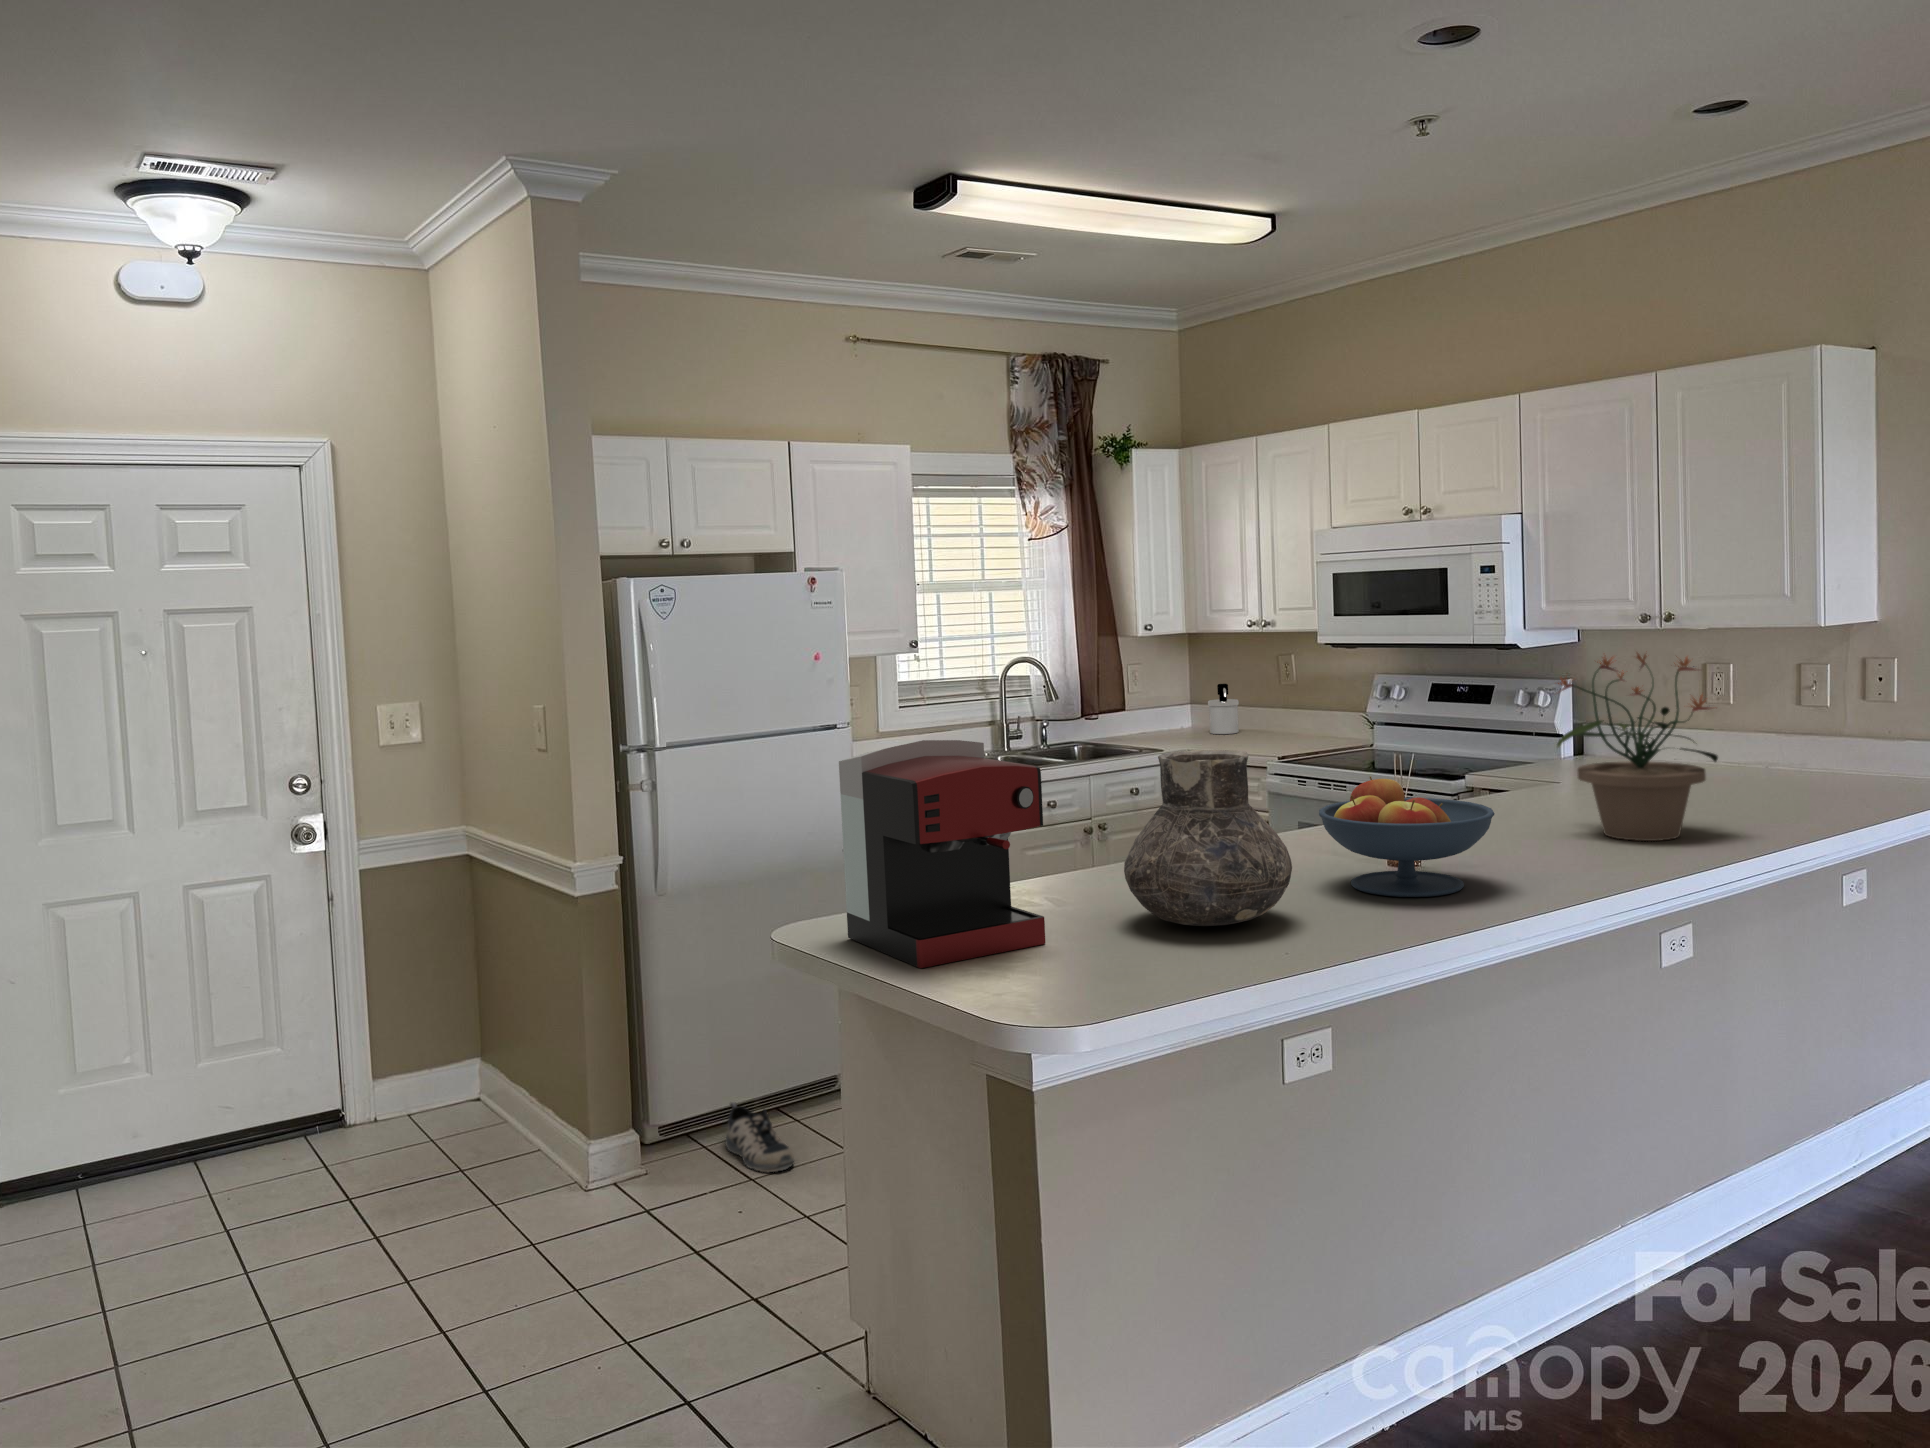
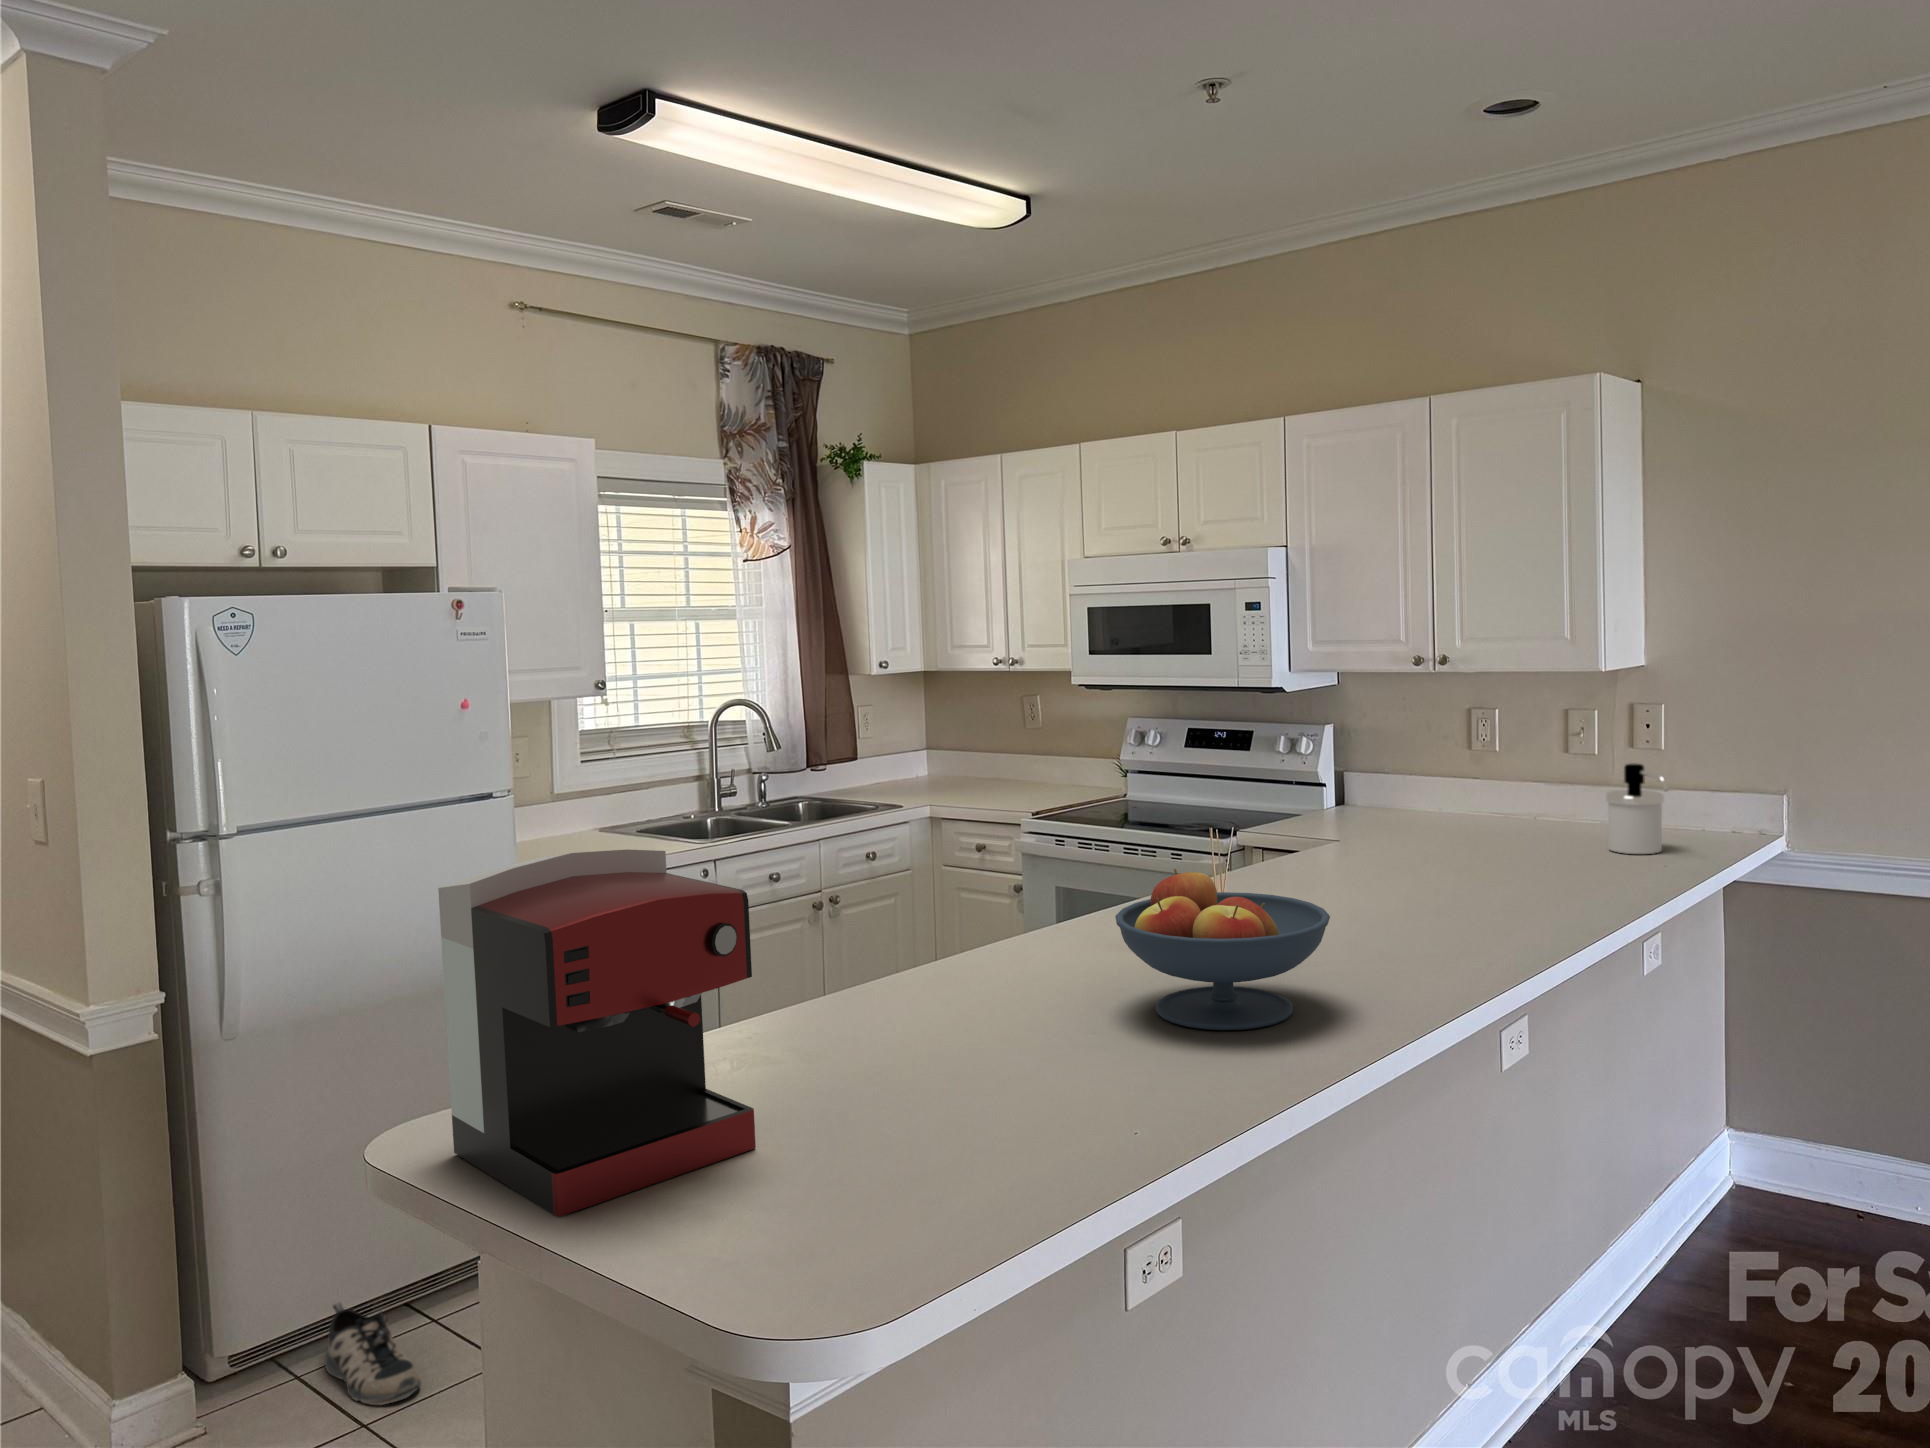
potted plant: present [1557,653,1718,841] -> none [1362,703,1547,926]
soap dispenser: present [1208,684,1239,734] -> present [1606,764,1668,854]
vase: present [1124,750,1292,926] -> none [868,850,1095,1101]

